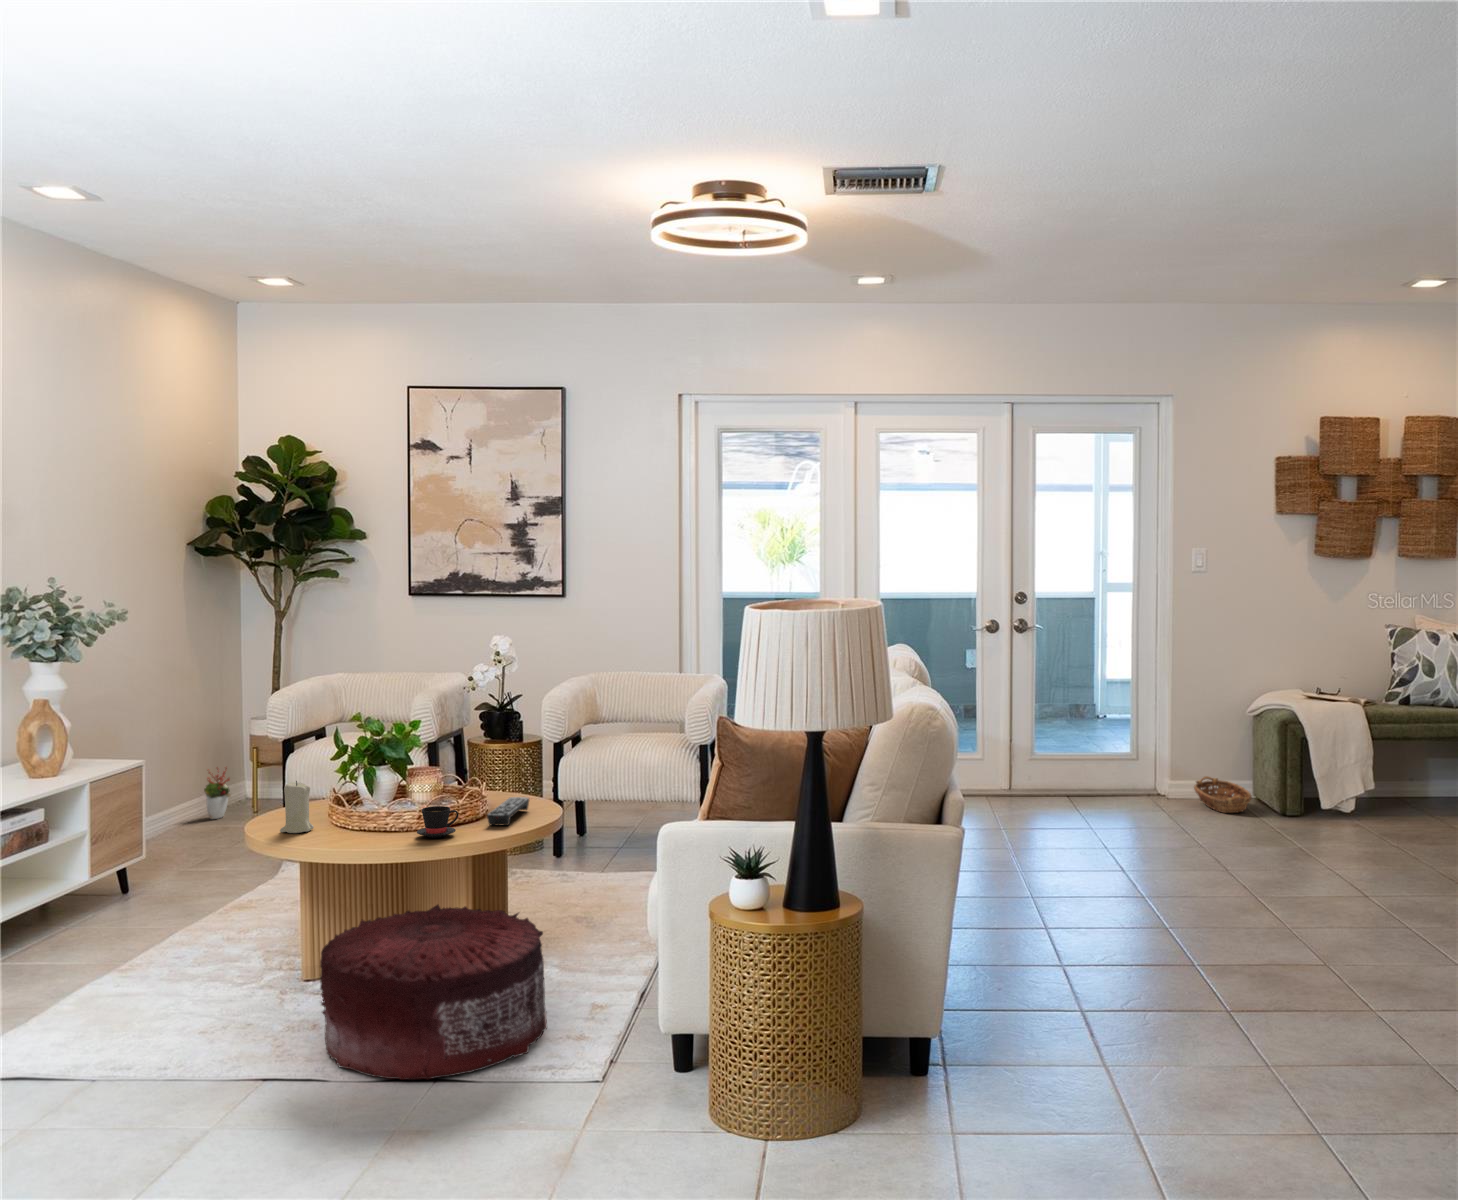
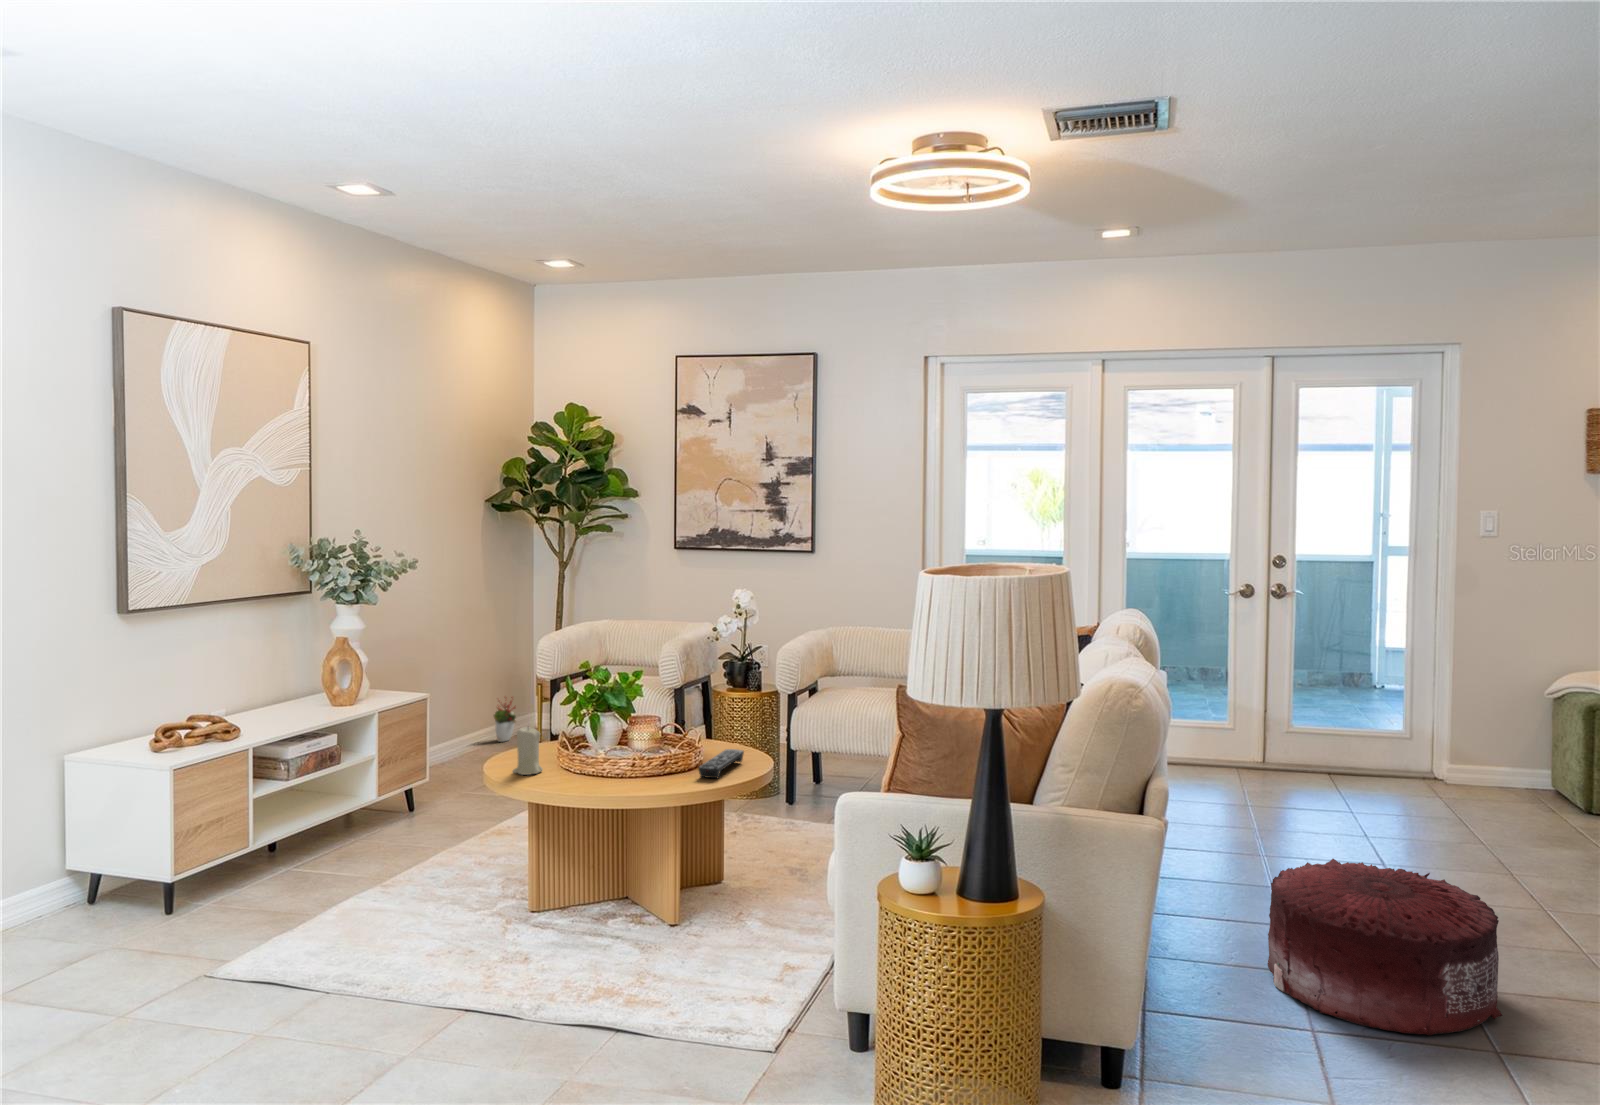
basket: present [1194,776,1252,813] -> none [1420,750,1515,793]
teacup: present [417,806,459,838] -> none [630,758,669,788]
pouf: present [320,905,547,1080] -> present [1268,859,1502,1035]

